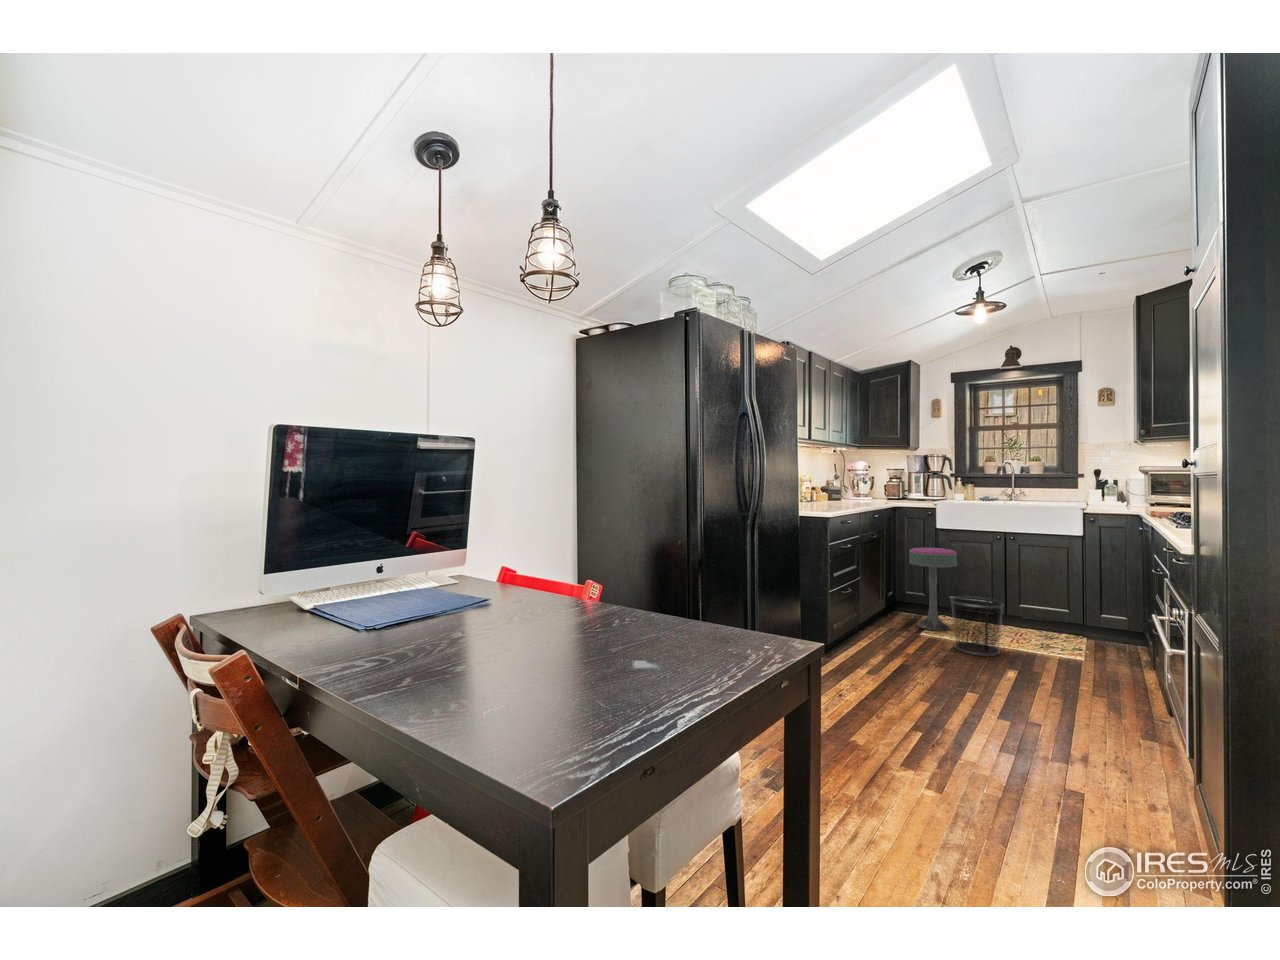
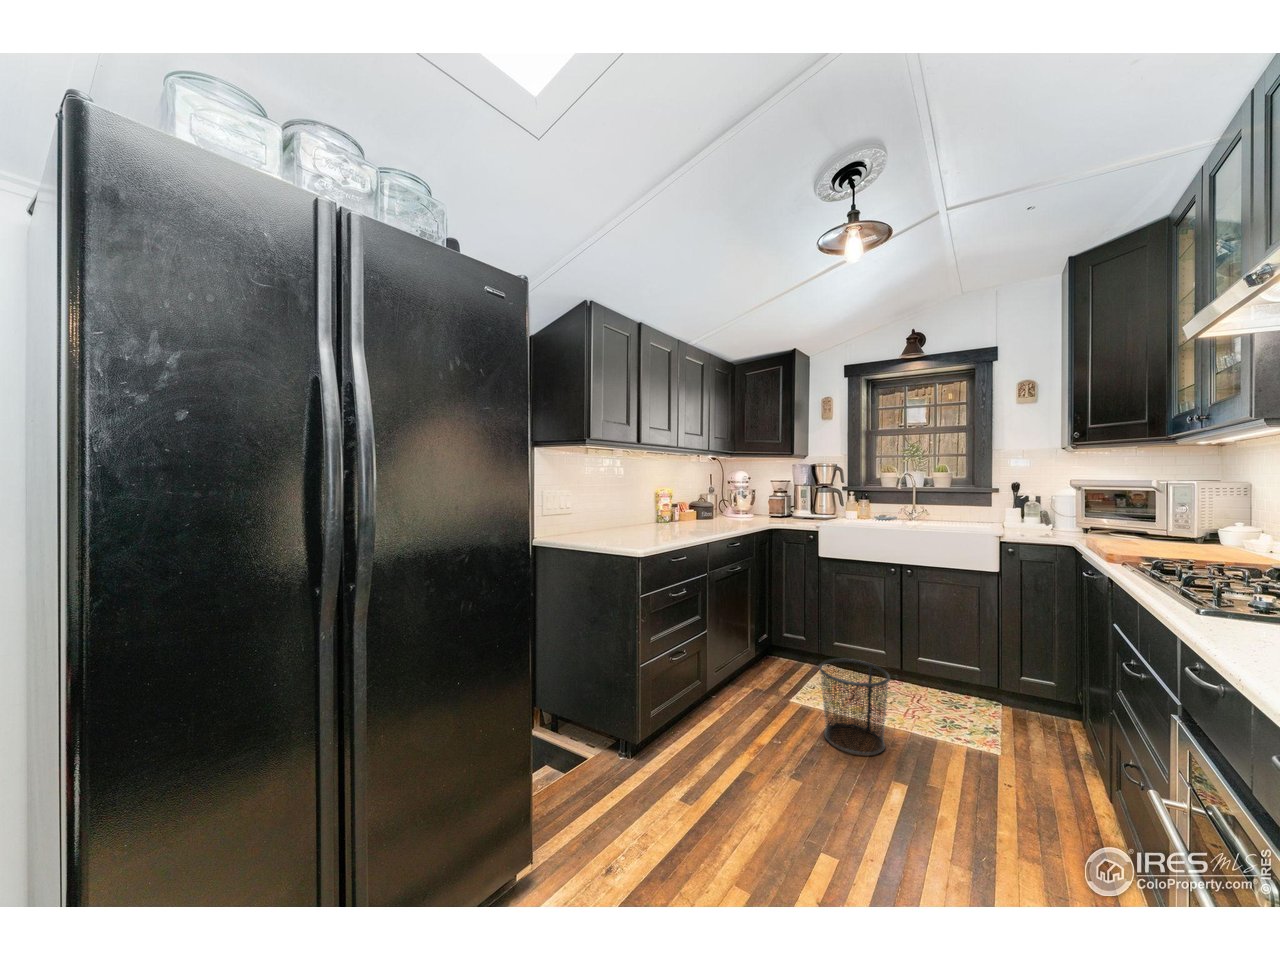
bar stool: present [909,547,957,631] -> none [779,582,838,695]

